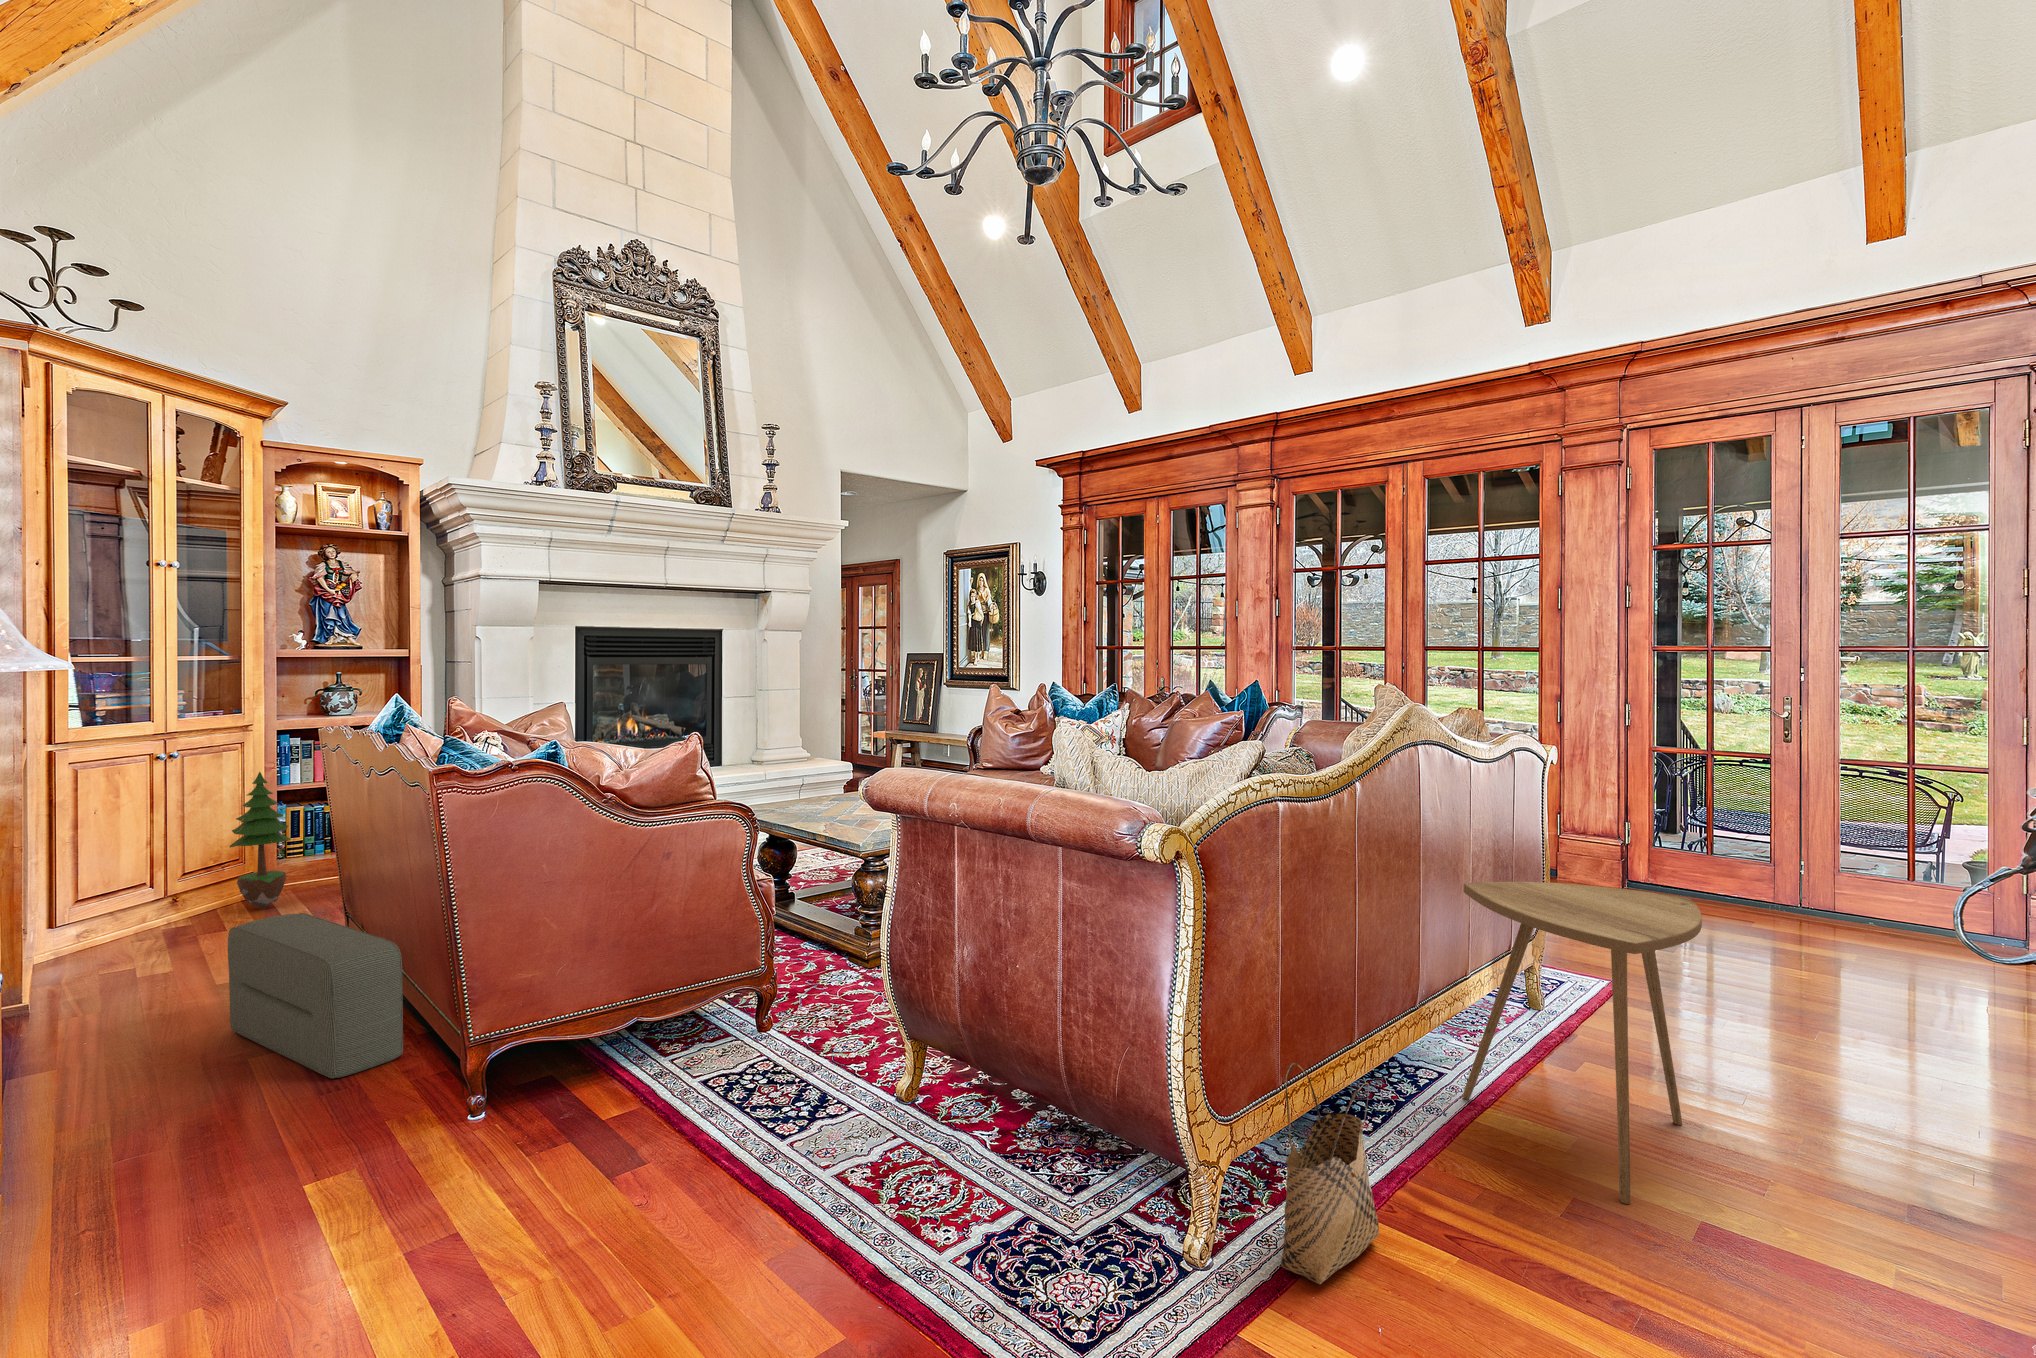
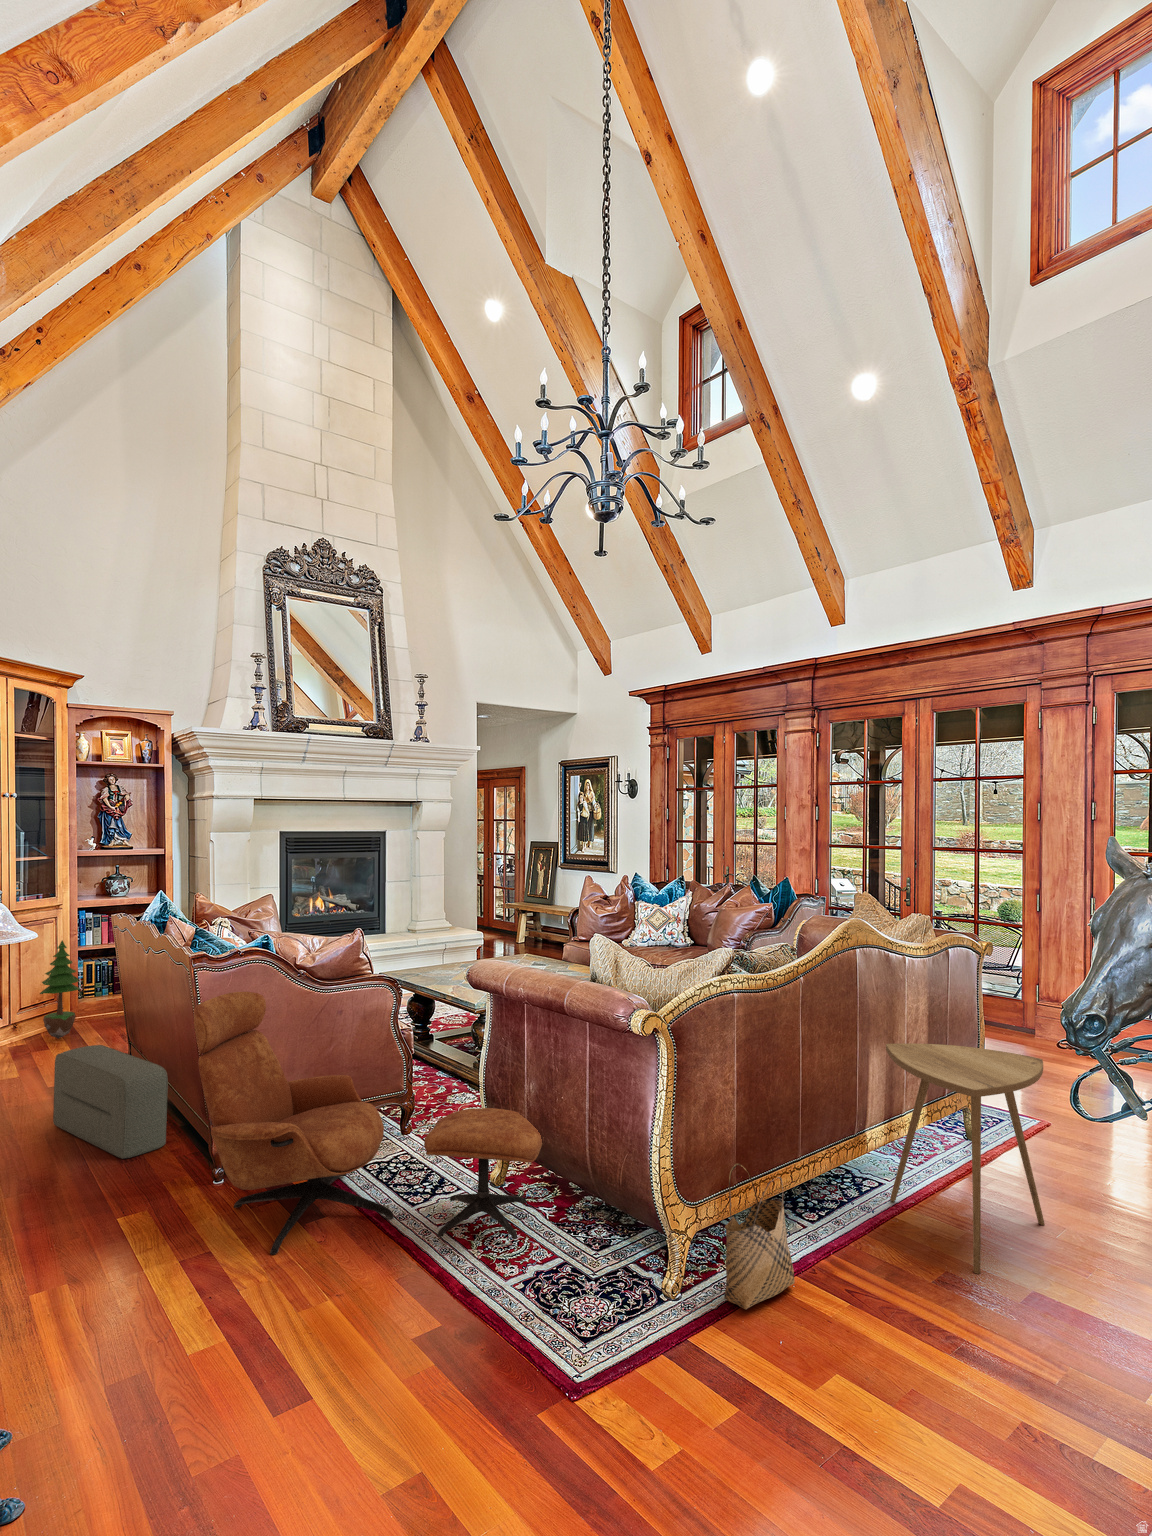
lounge chair: none [422,826,981,1227] -> present [194,992,542,1255]

